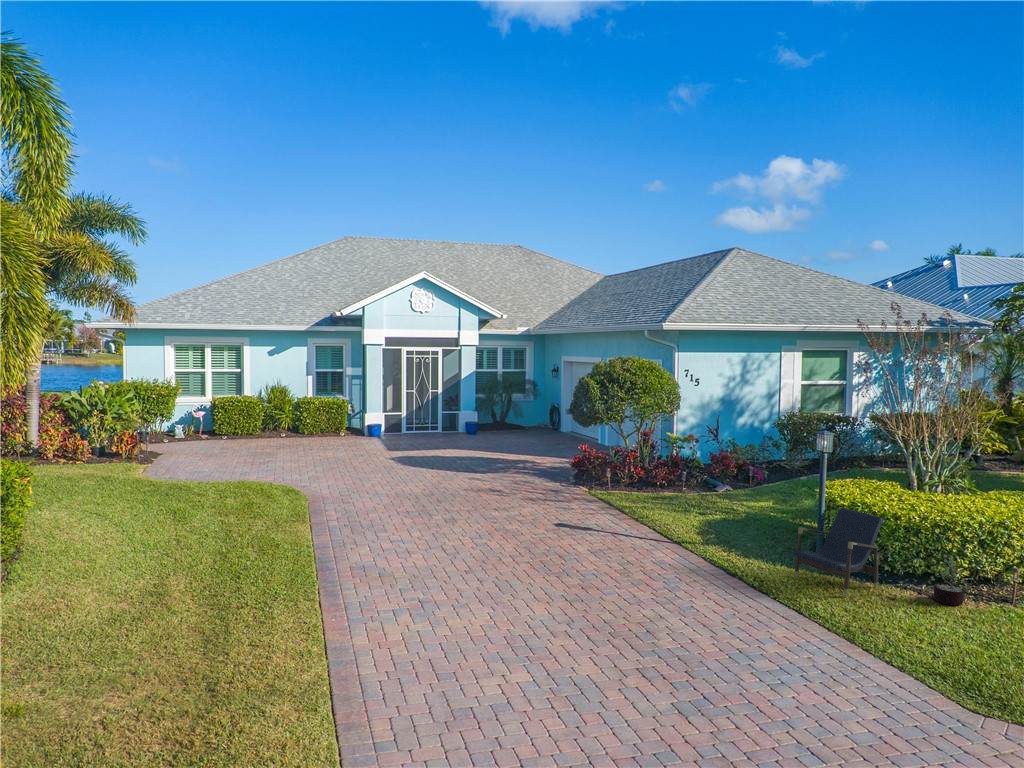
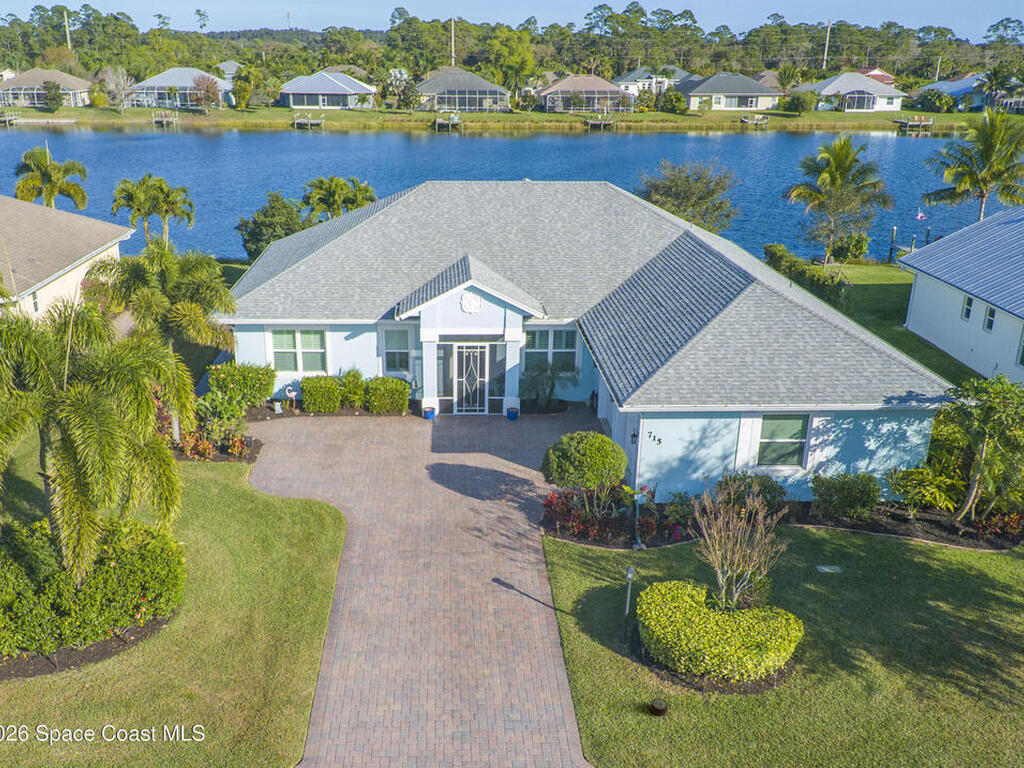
lounge chair: present [793,508,883,597] -> none [582,635,635,697]

